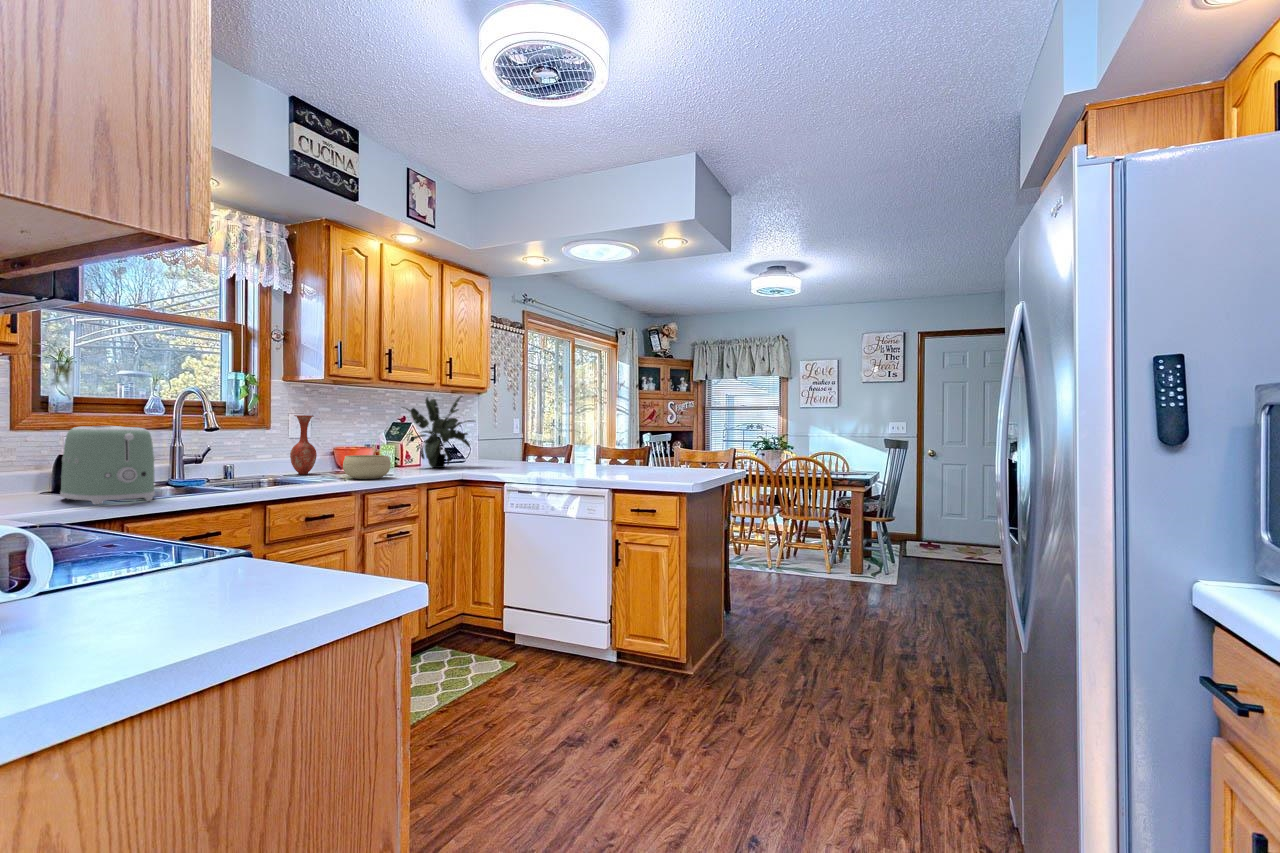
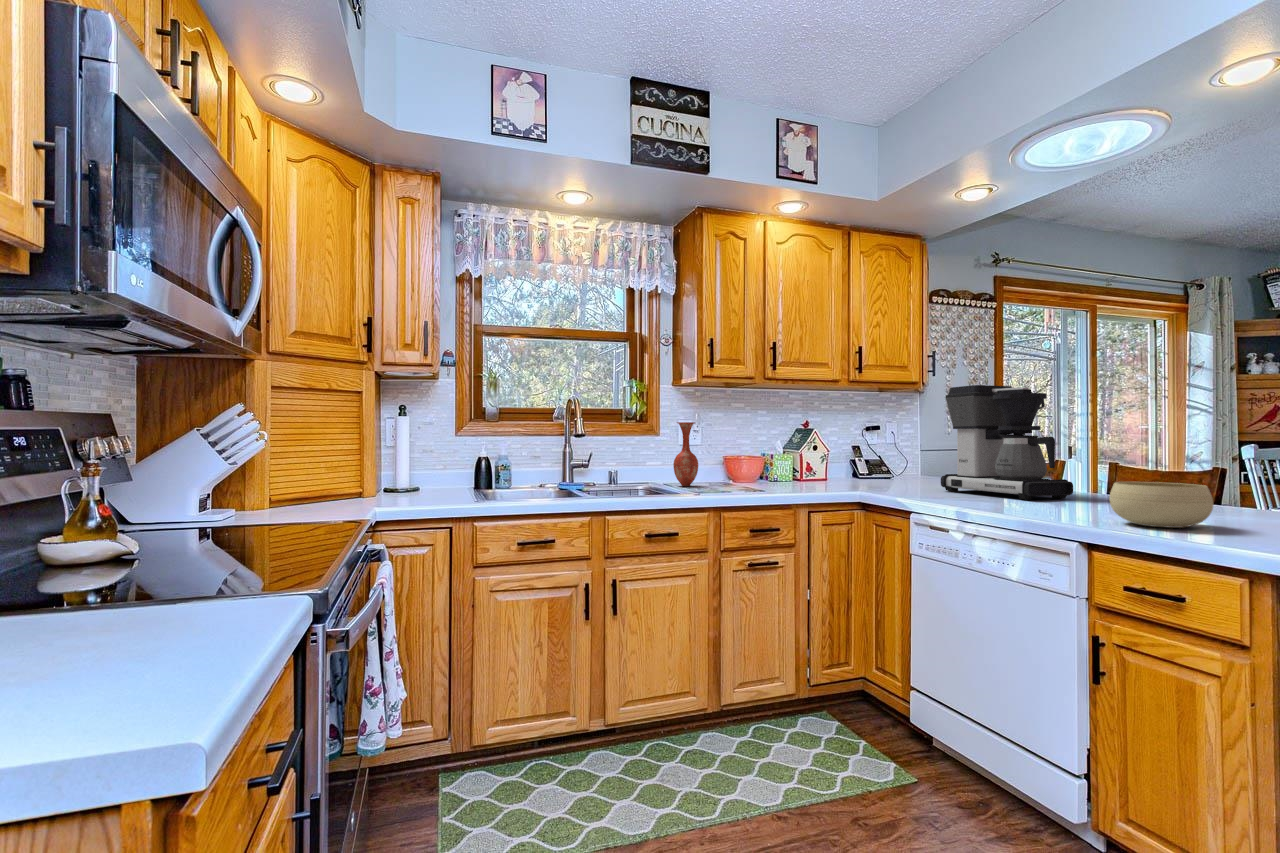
potted plant: present [405,396,474,468] -> none [795,393,887,485]
coffee maker: none [515,396,595,472] -> present [941,385,1073,499]
toaster: present [60,426,155,504] -> none [447,435,512,506]
bowl: present [343,455,391,479] -> present [1109,482,1213,528]

